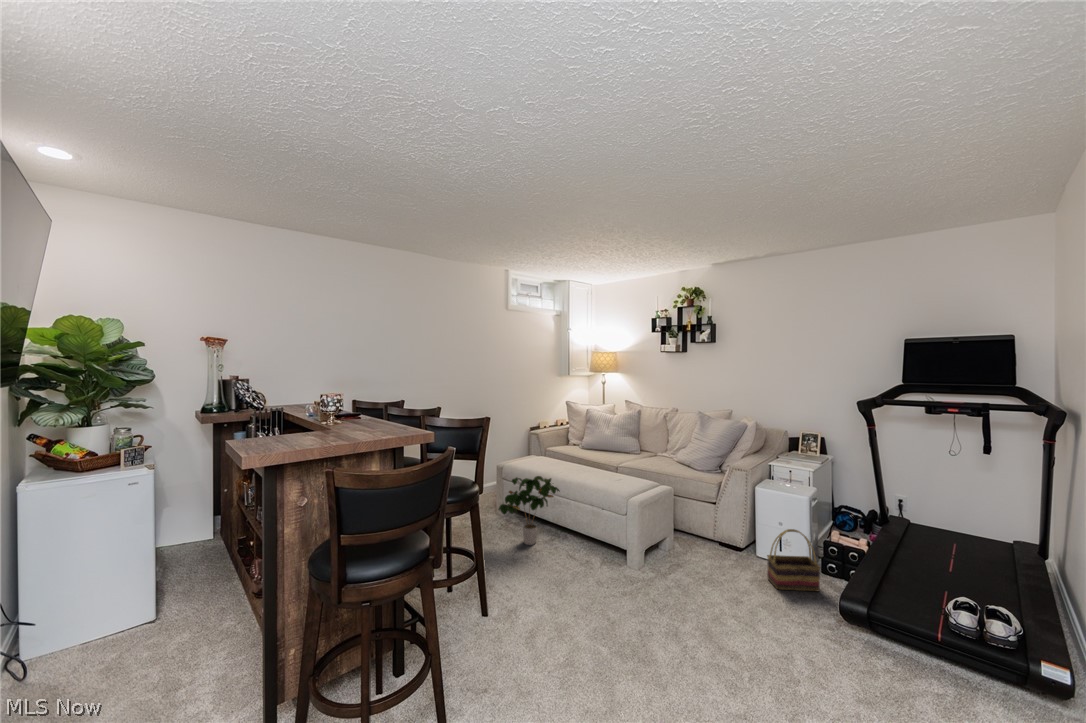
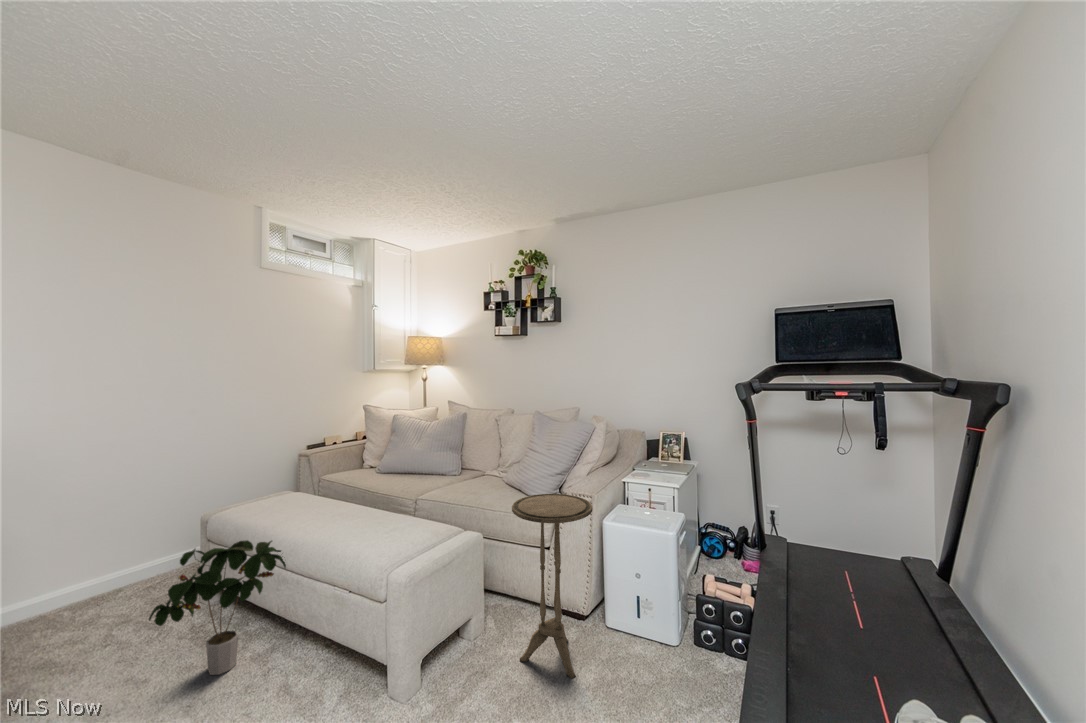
side table: none [696,465,750,576] -> present [512,494,593,679]
basket: present [767,529,820,591] -> none [618,592,695,700]

